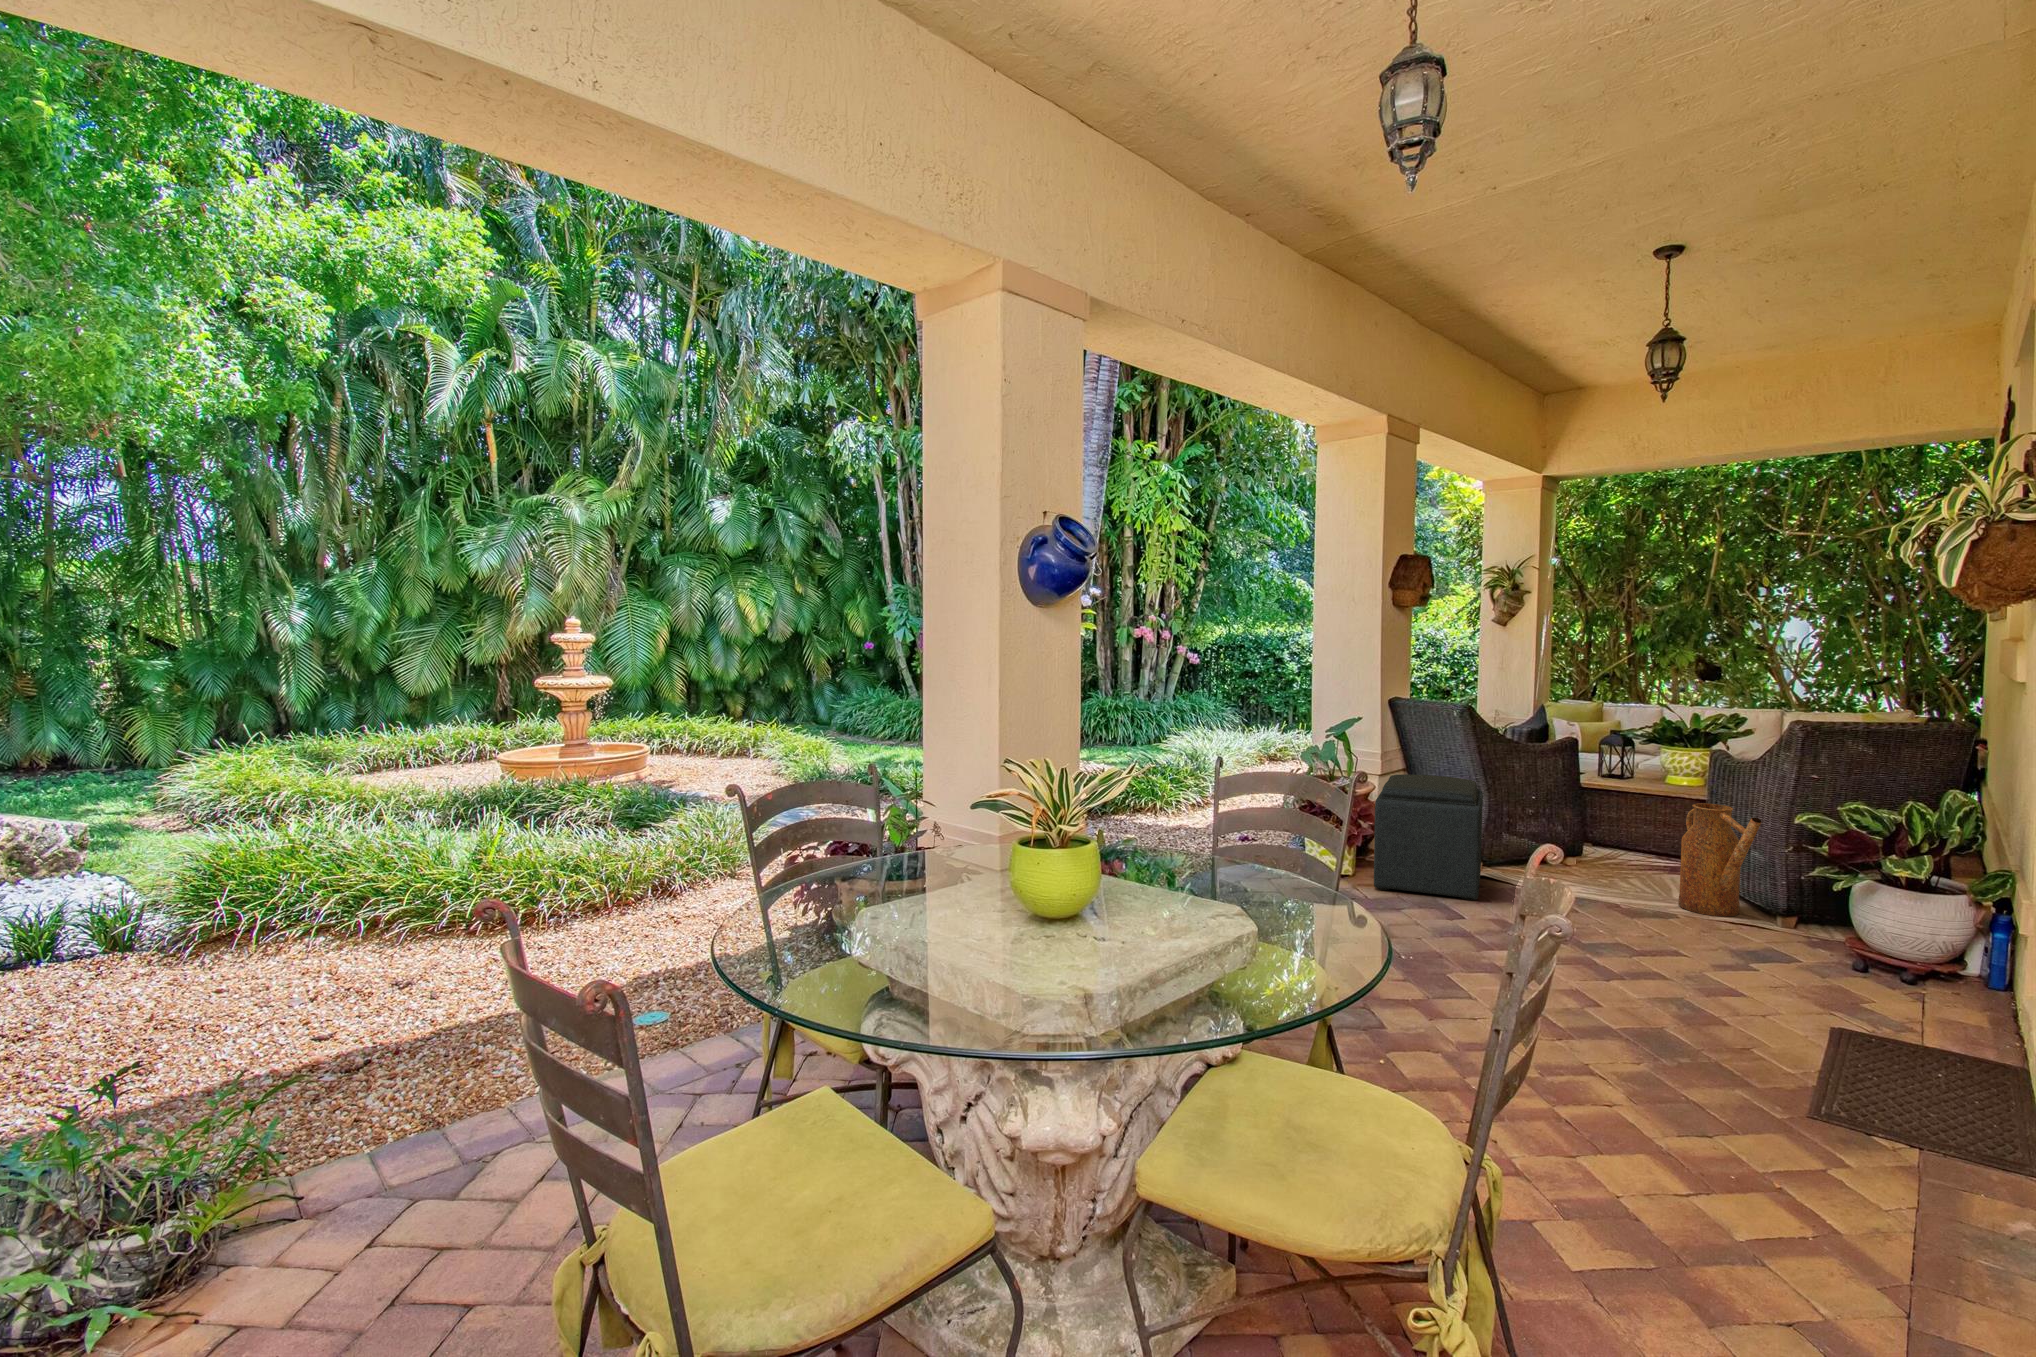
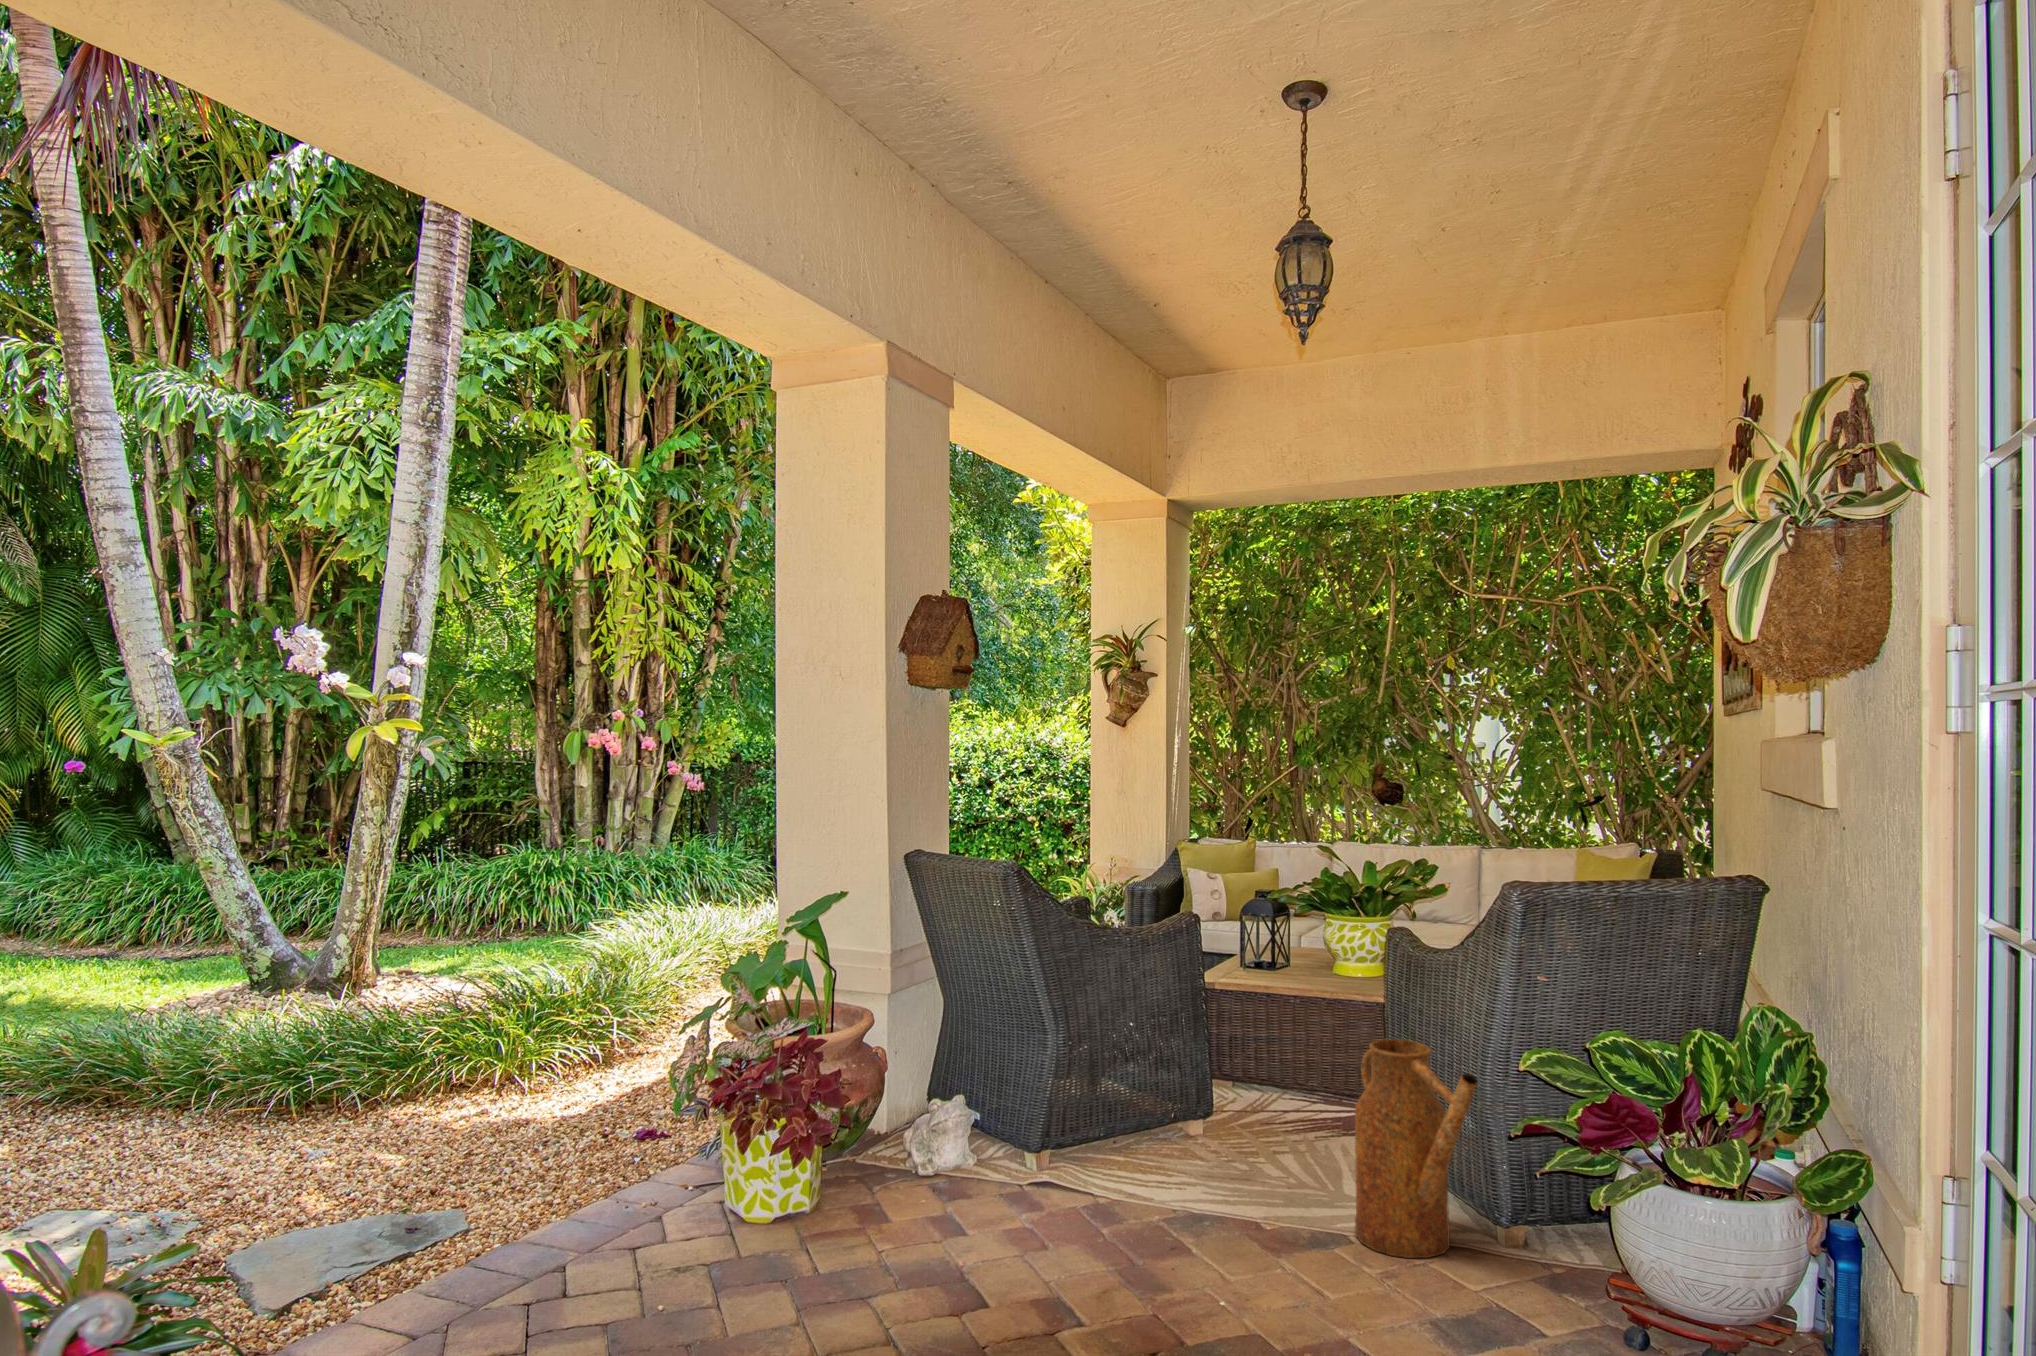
ottoman: present [1374,774,1483,900] -> none [818,1007,1035,1274]

